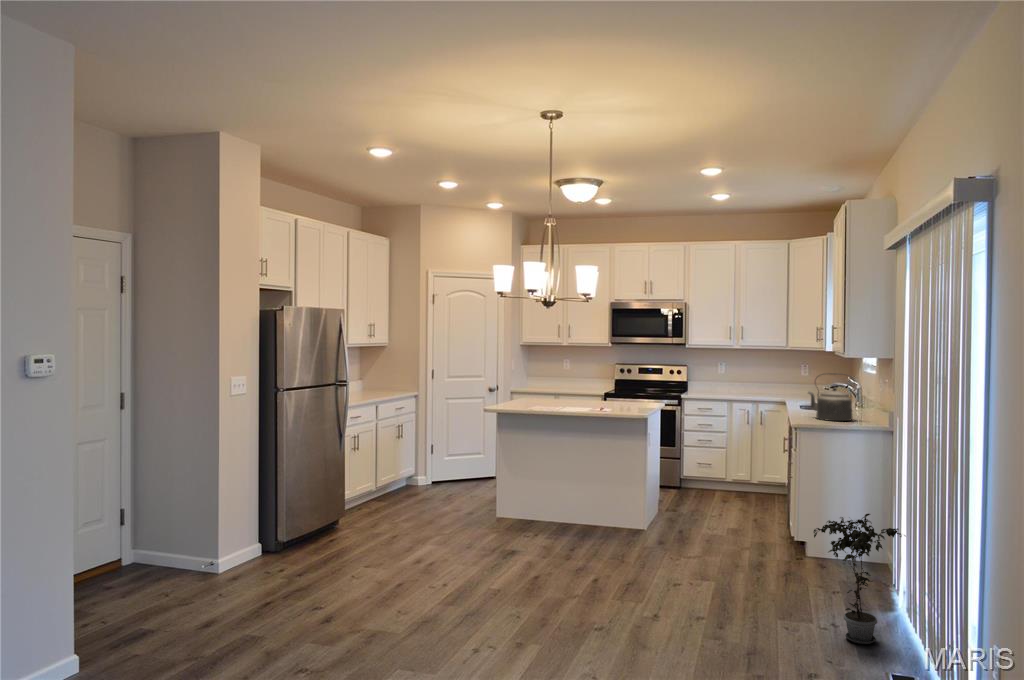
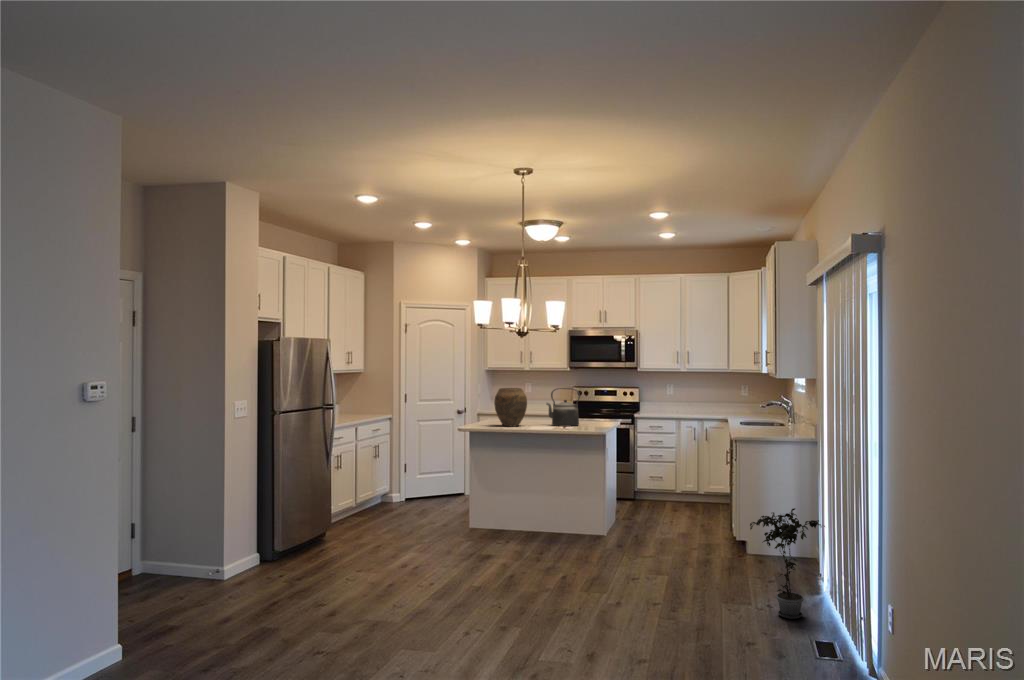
vase: none [524,365,560,407] -> present [494,388,527,426]
kettle: present [808,373,854,421] -> present [546,388,580,426]

